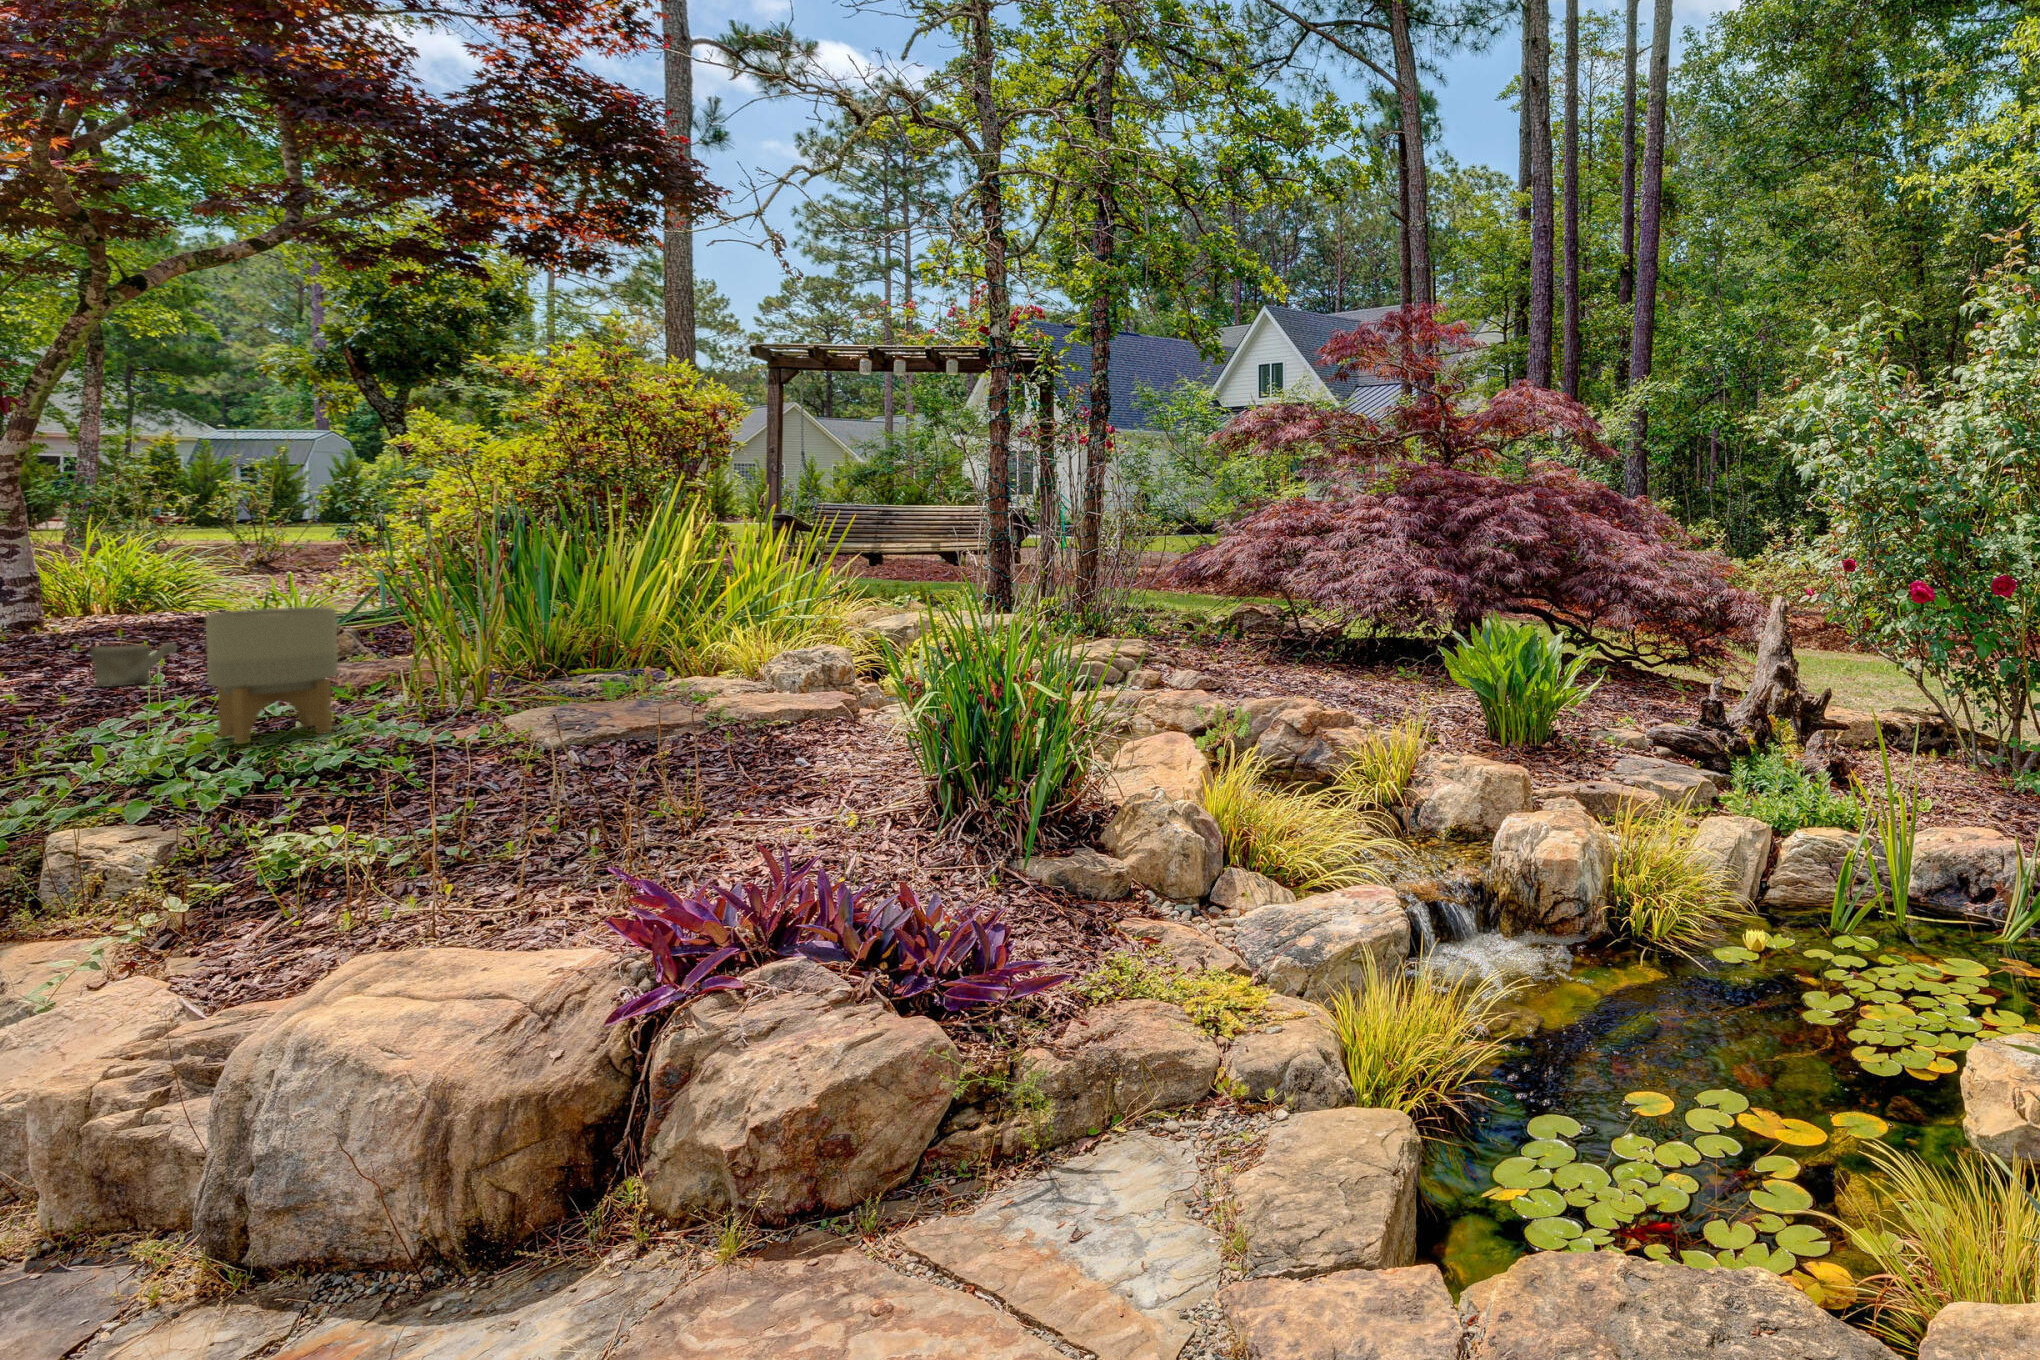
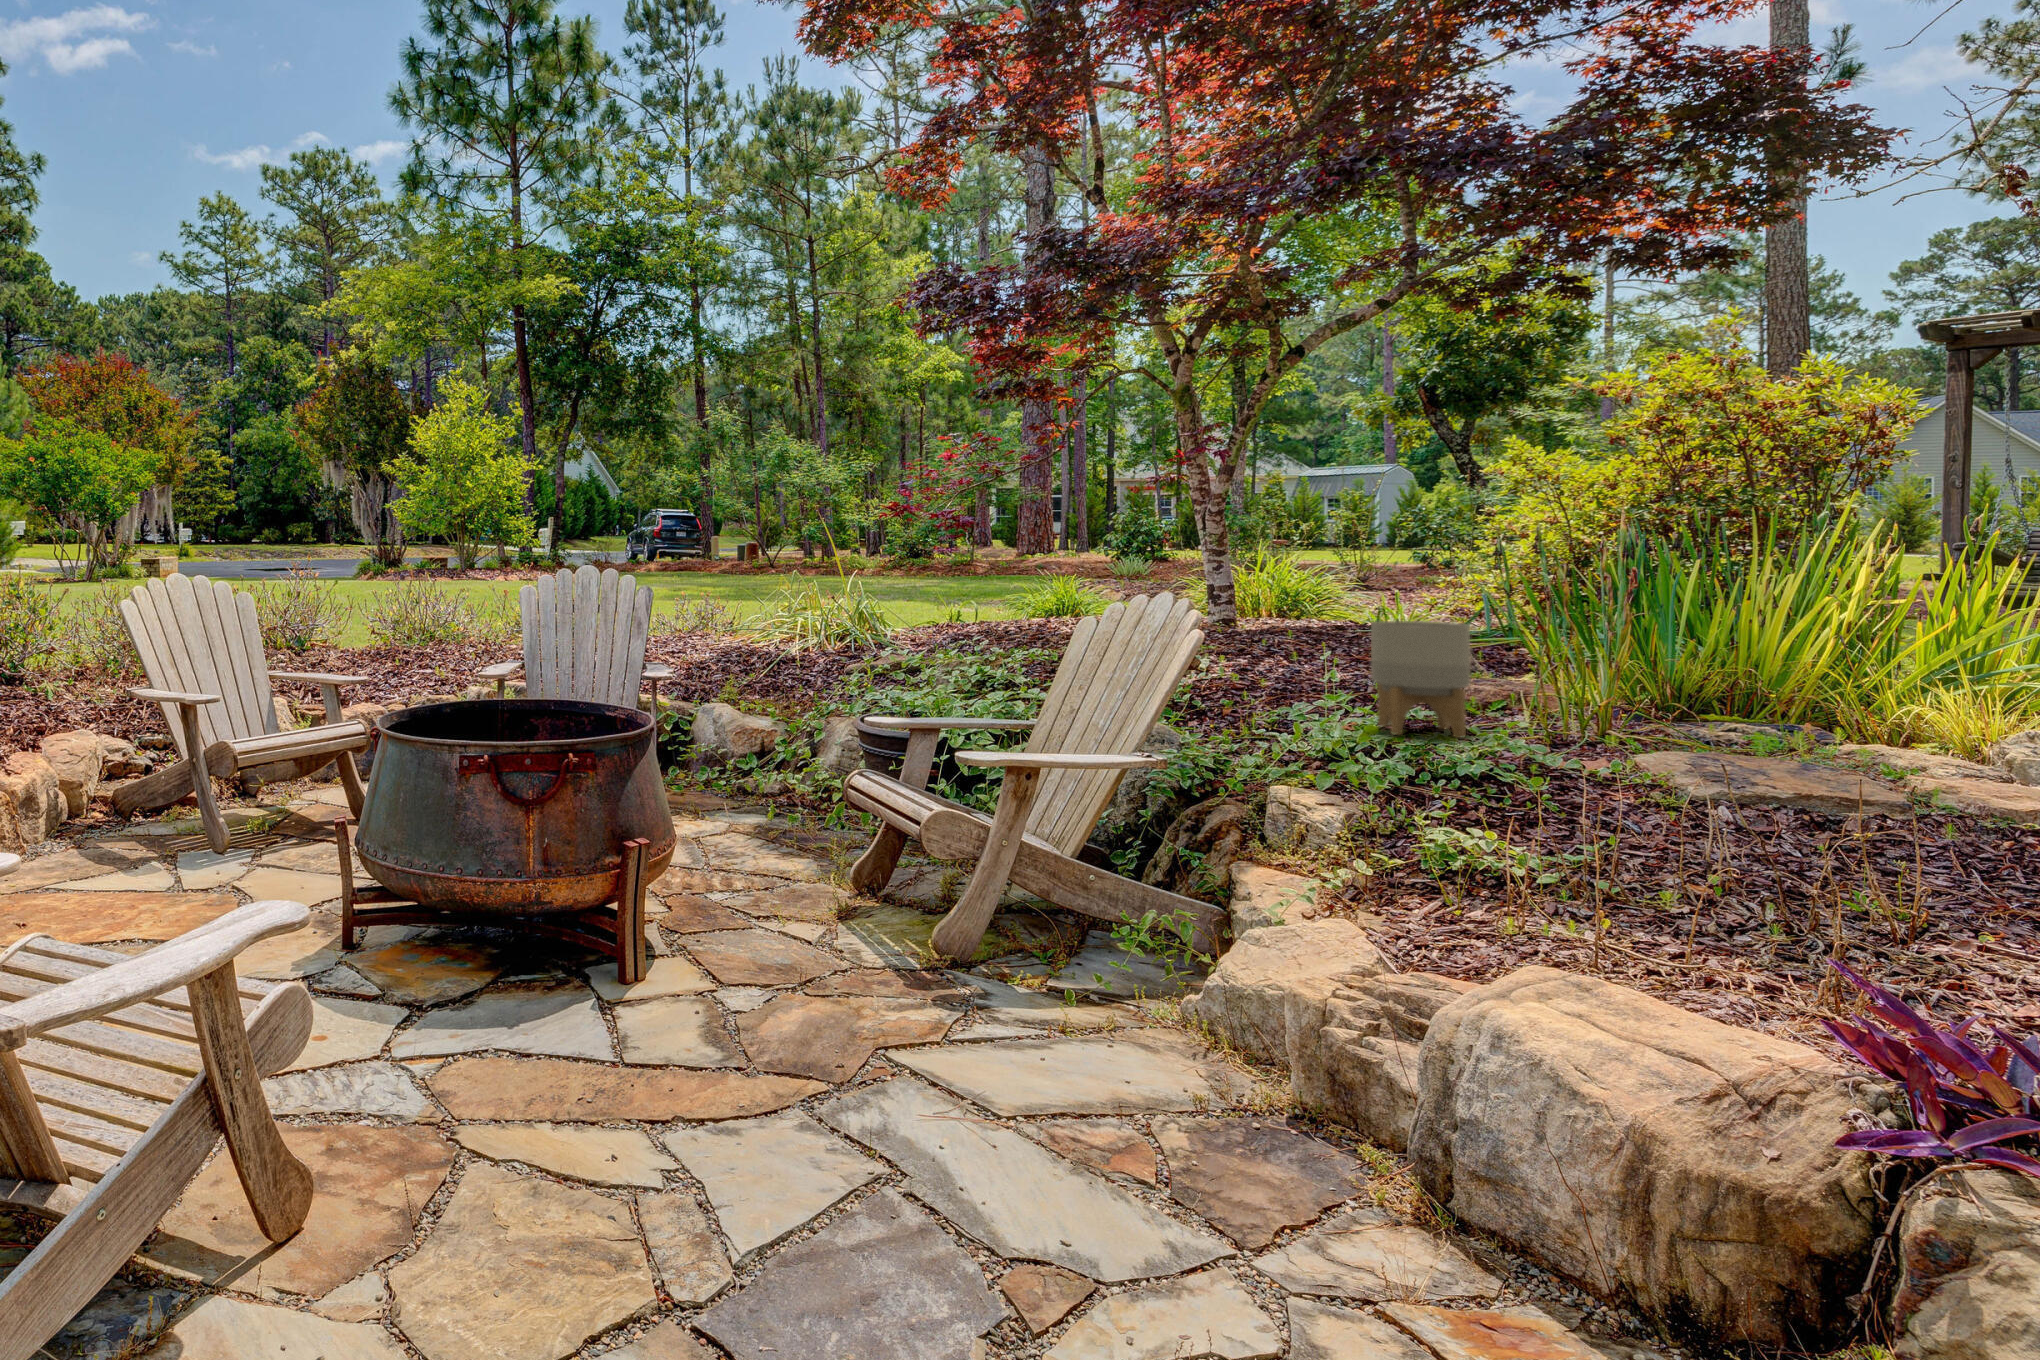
watering can: present [90,643,177,687] -> none [1280,641,1336,673]

